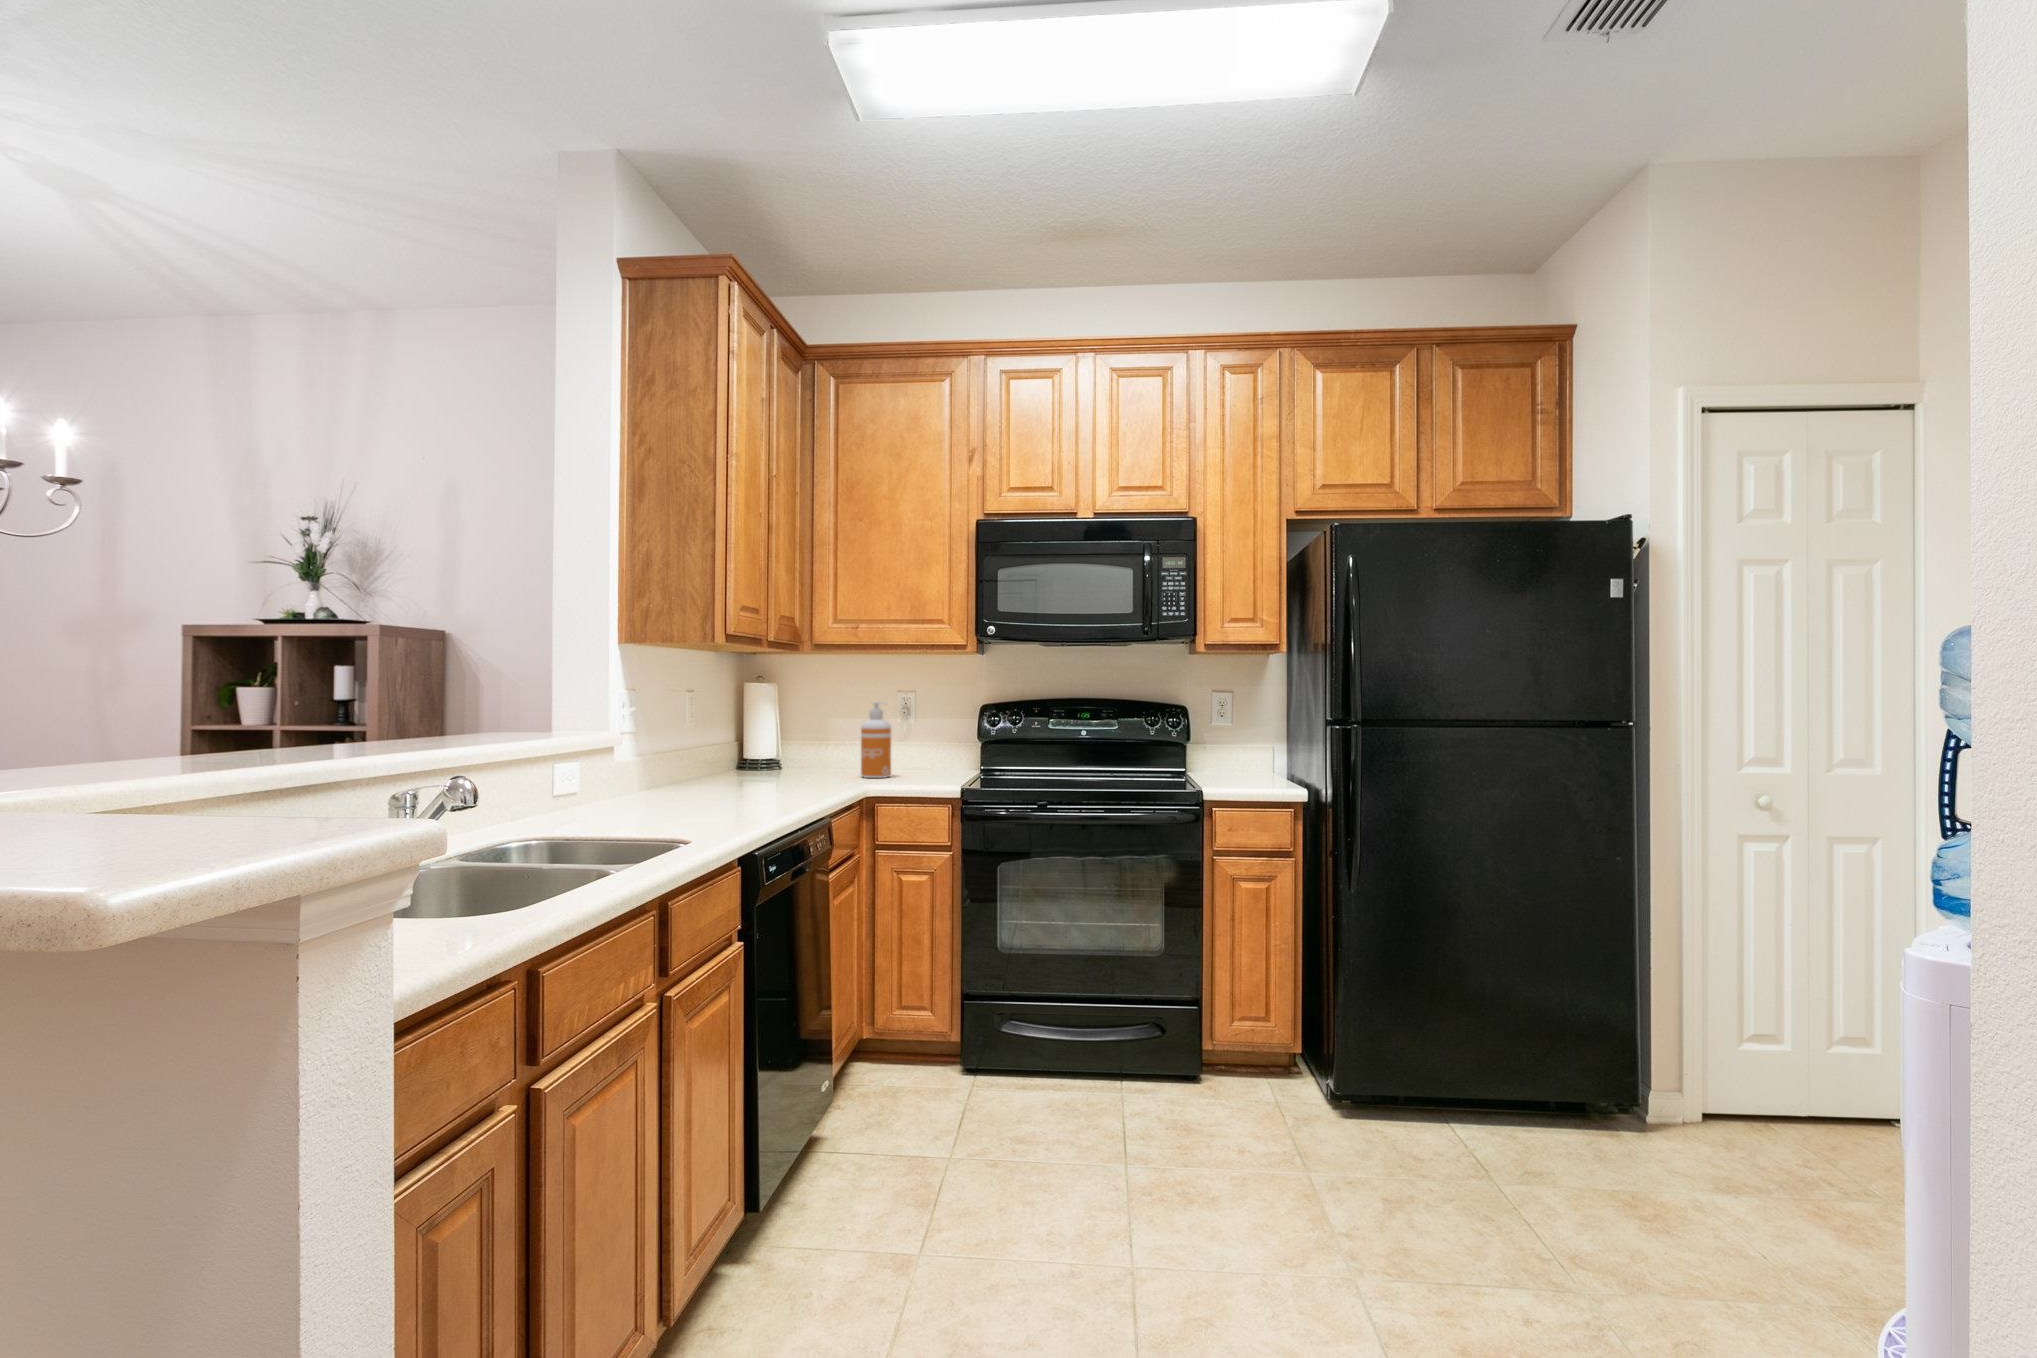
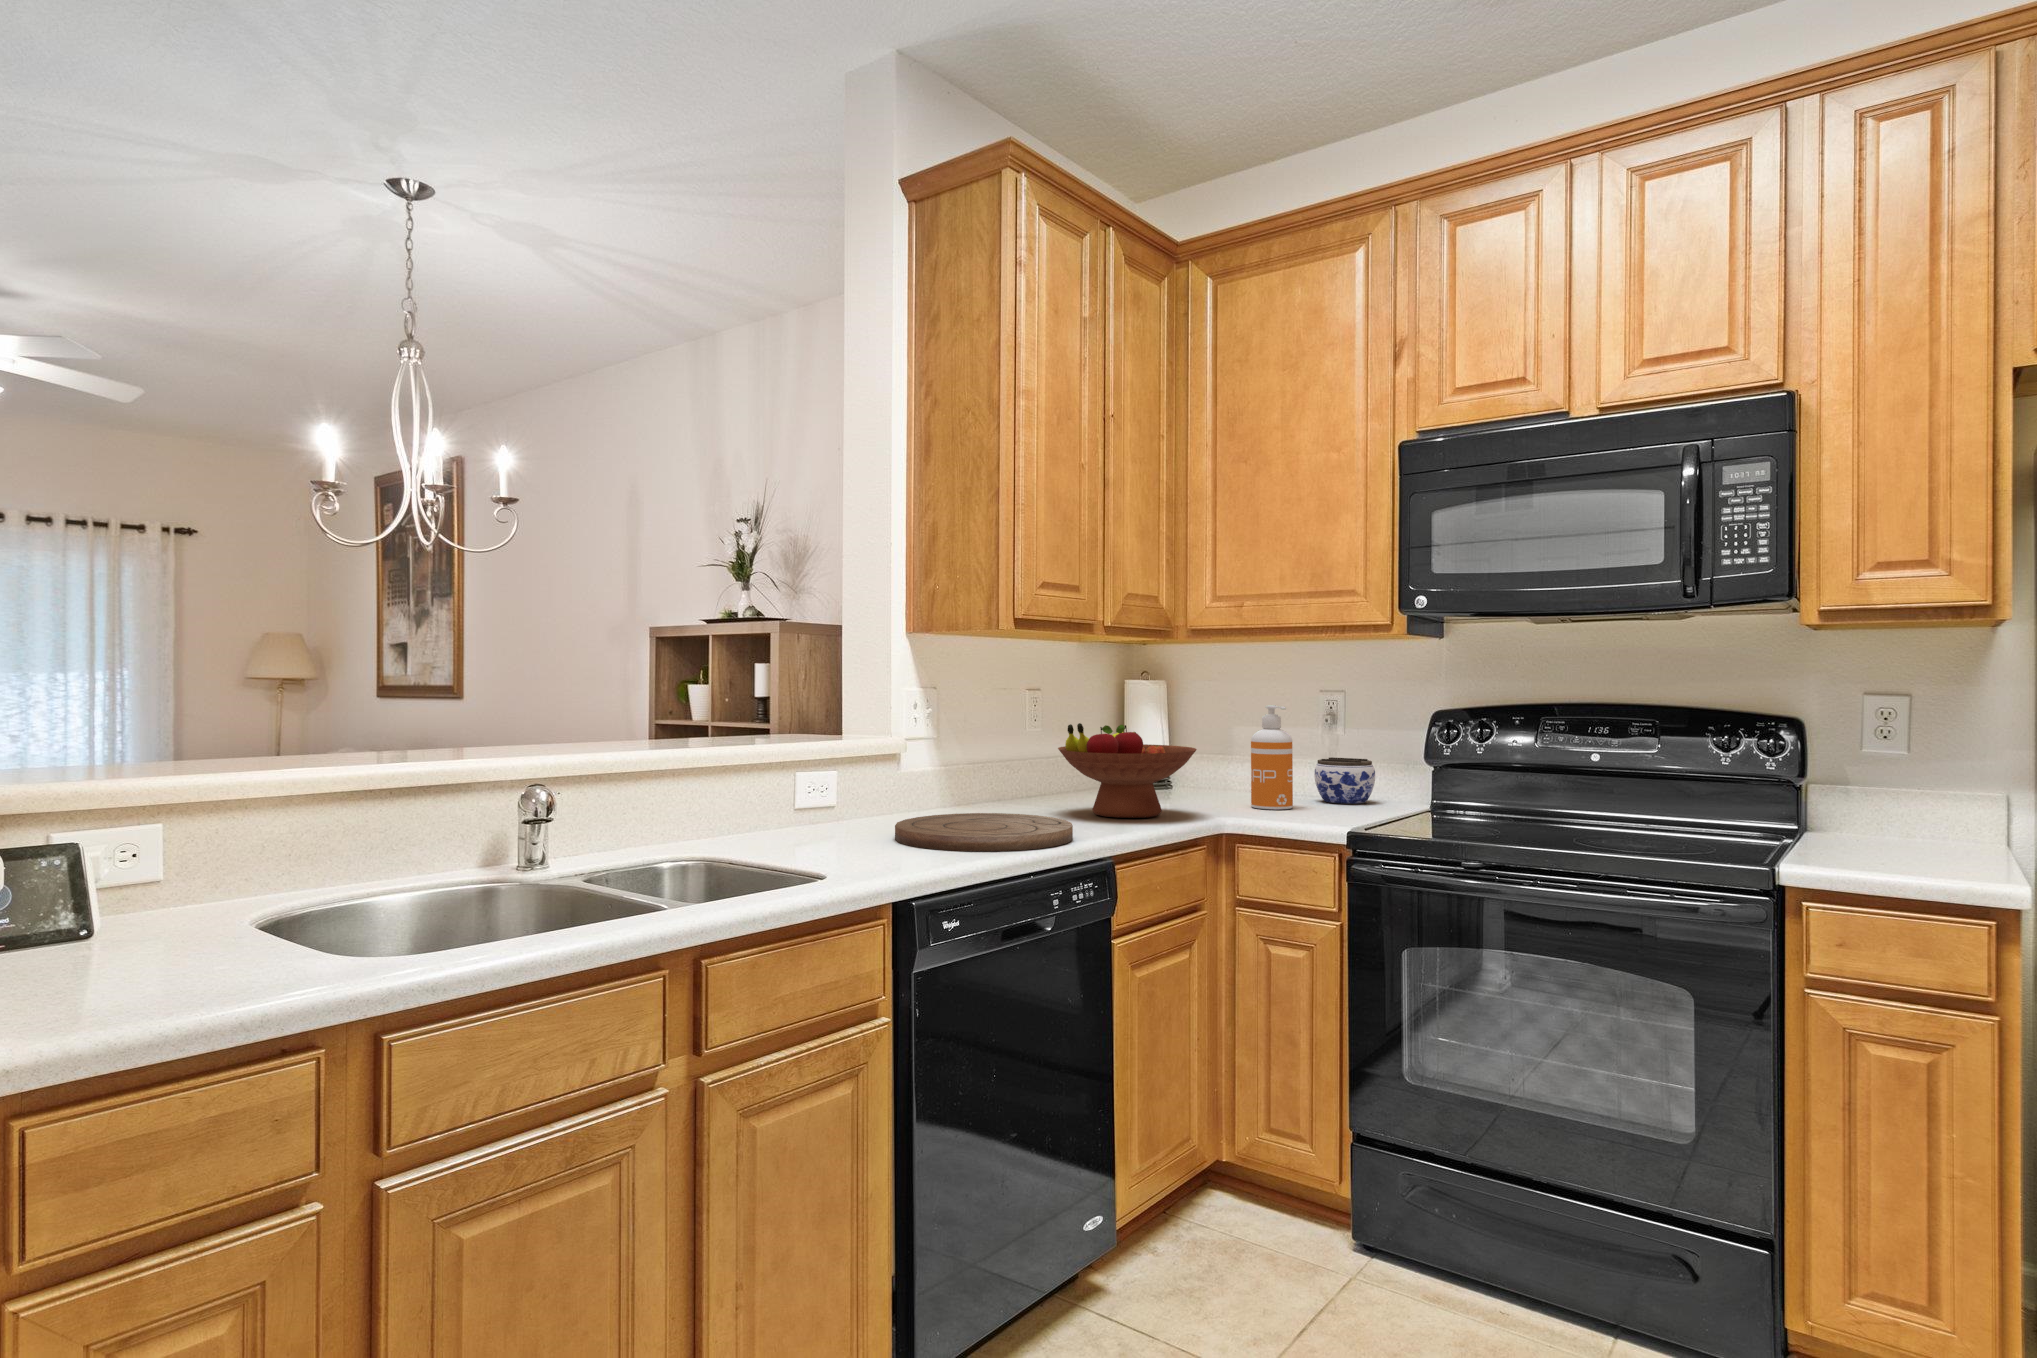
fruit bowl: none [732,718,841,790] -> present [1058,723,1197,818]
jar: none [894,739,936,772] -> present [1314,757,1375,804]
cutting board: none [645,791,790,820] -> present [895,813,1073,851]

